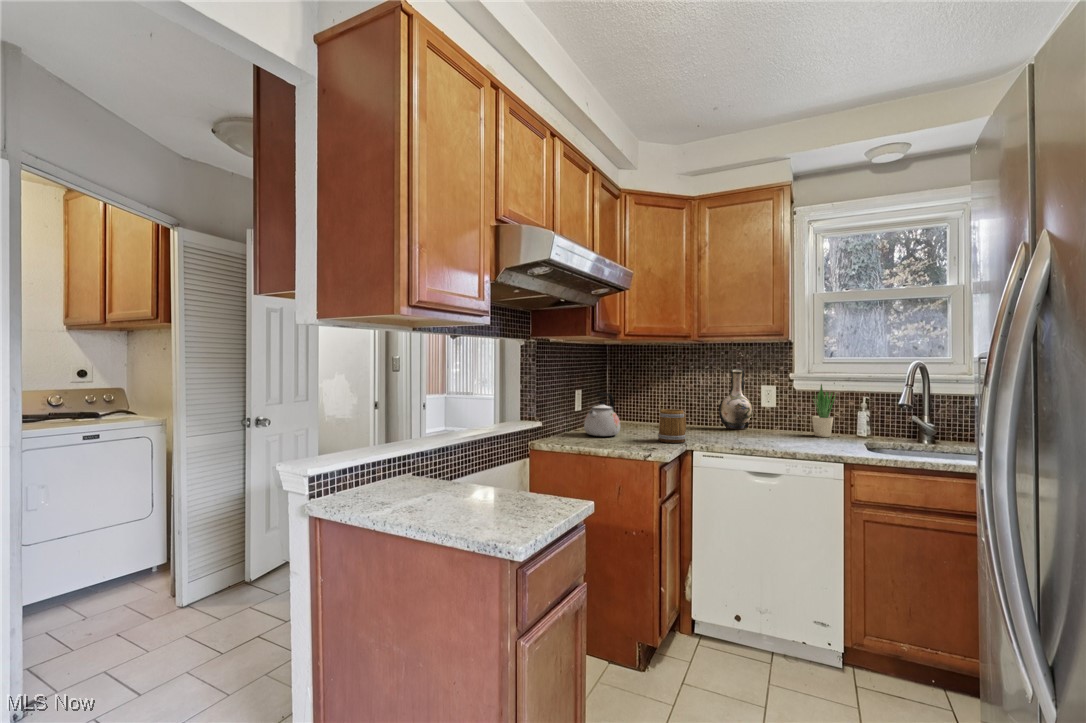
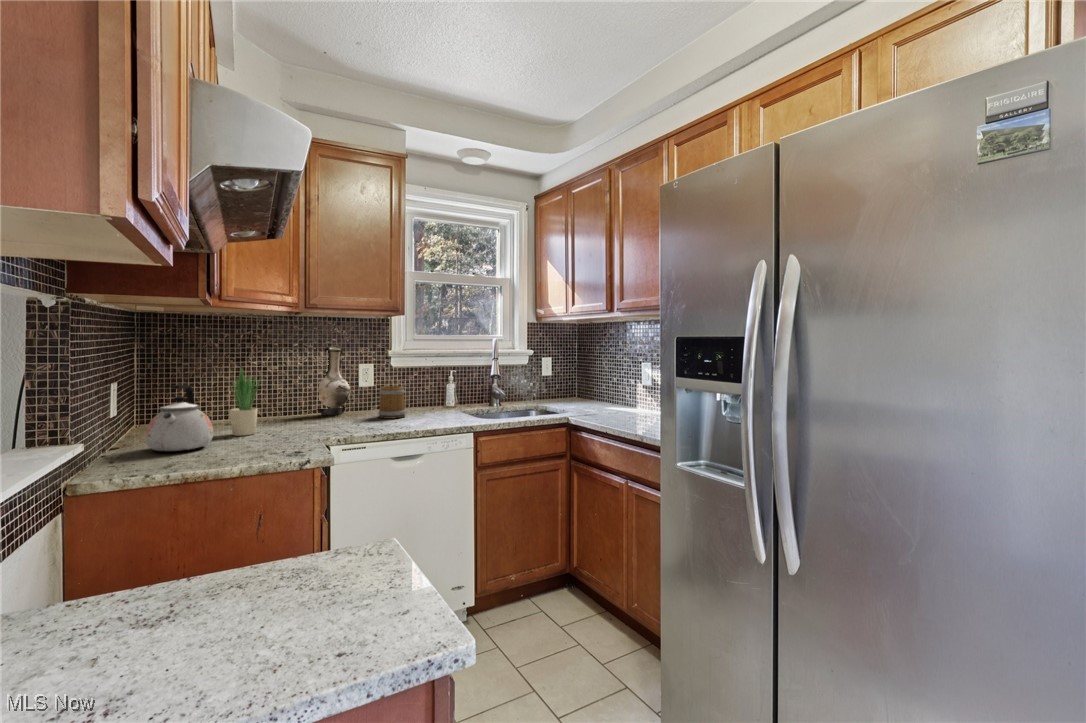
potted plant: present [812,384,836,437] -> present [229,365,260,436]
mug: present [658,409,686,443] -> present [379,386,406,419]

